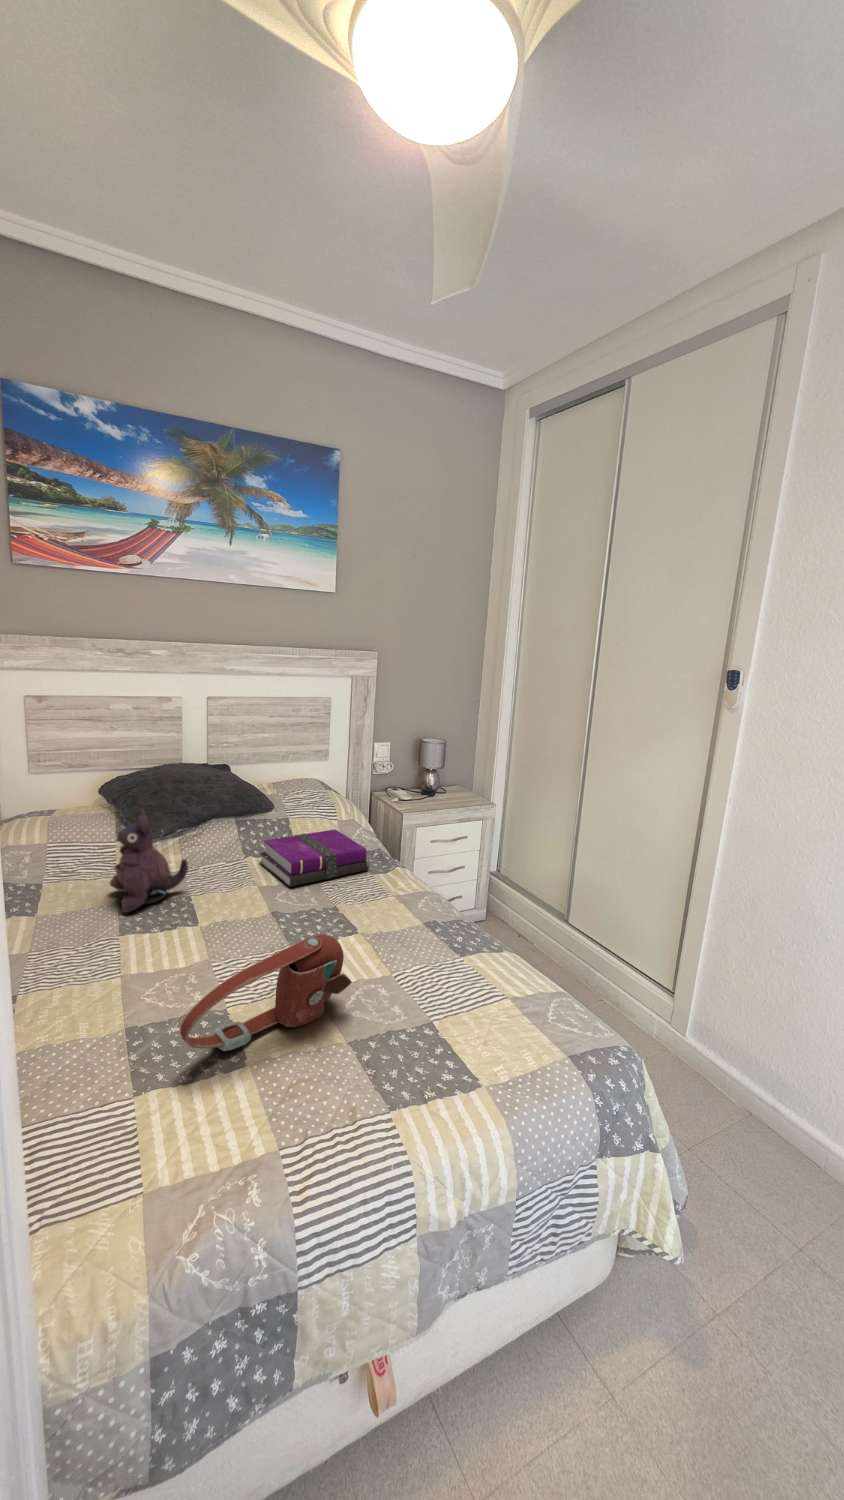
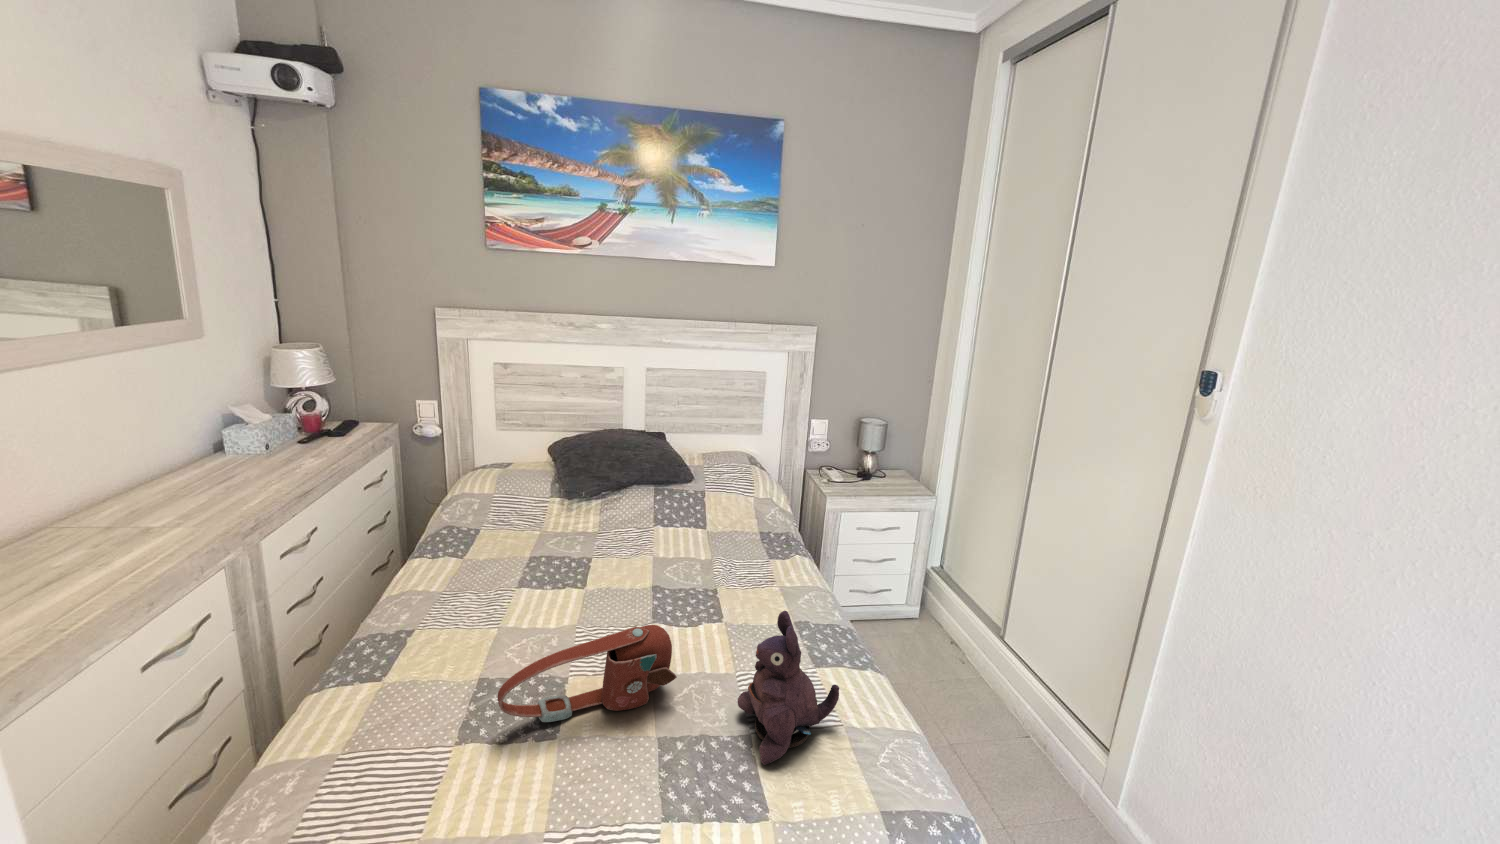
plush toy: present [110,808,188,913] -> present [738,611,839,765]
notebook: present [260,829,369,887] -> none [665,509,766,563]

